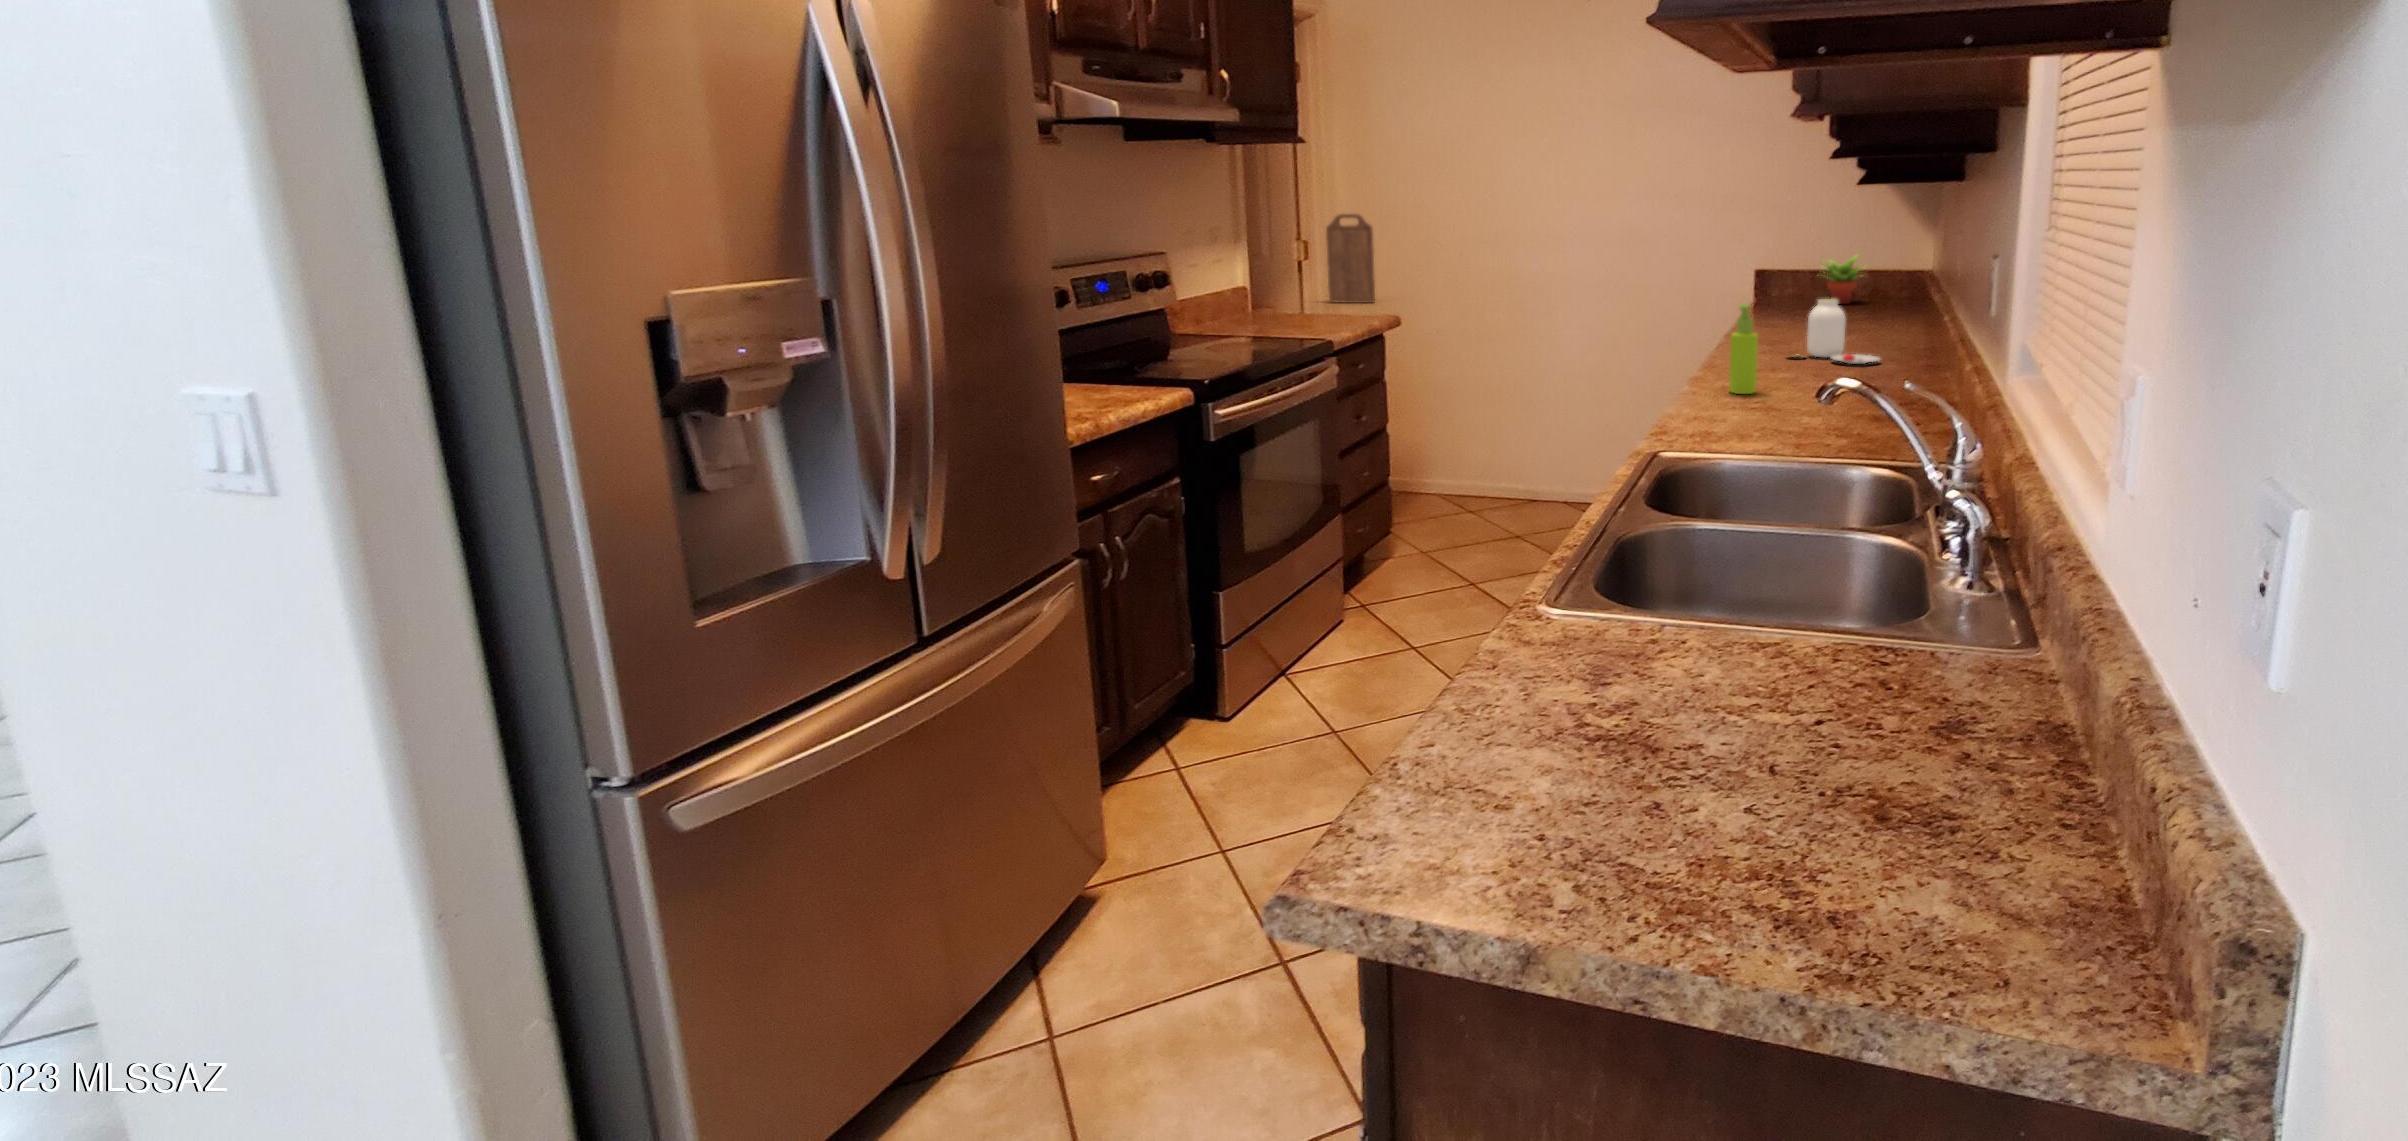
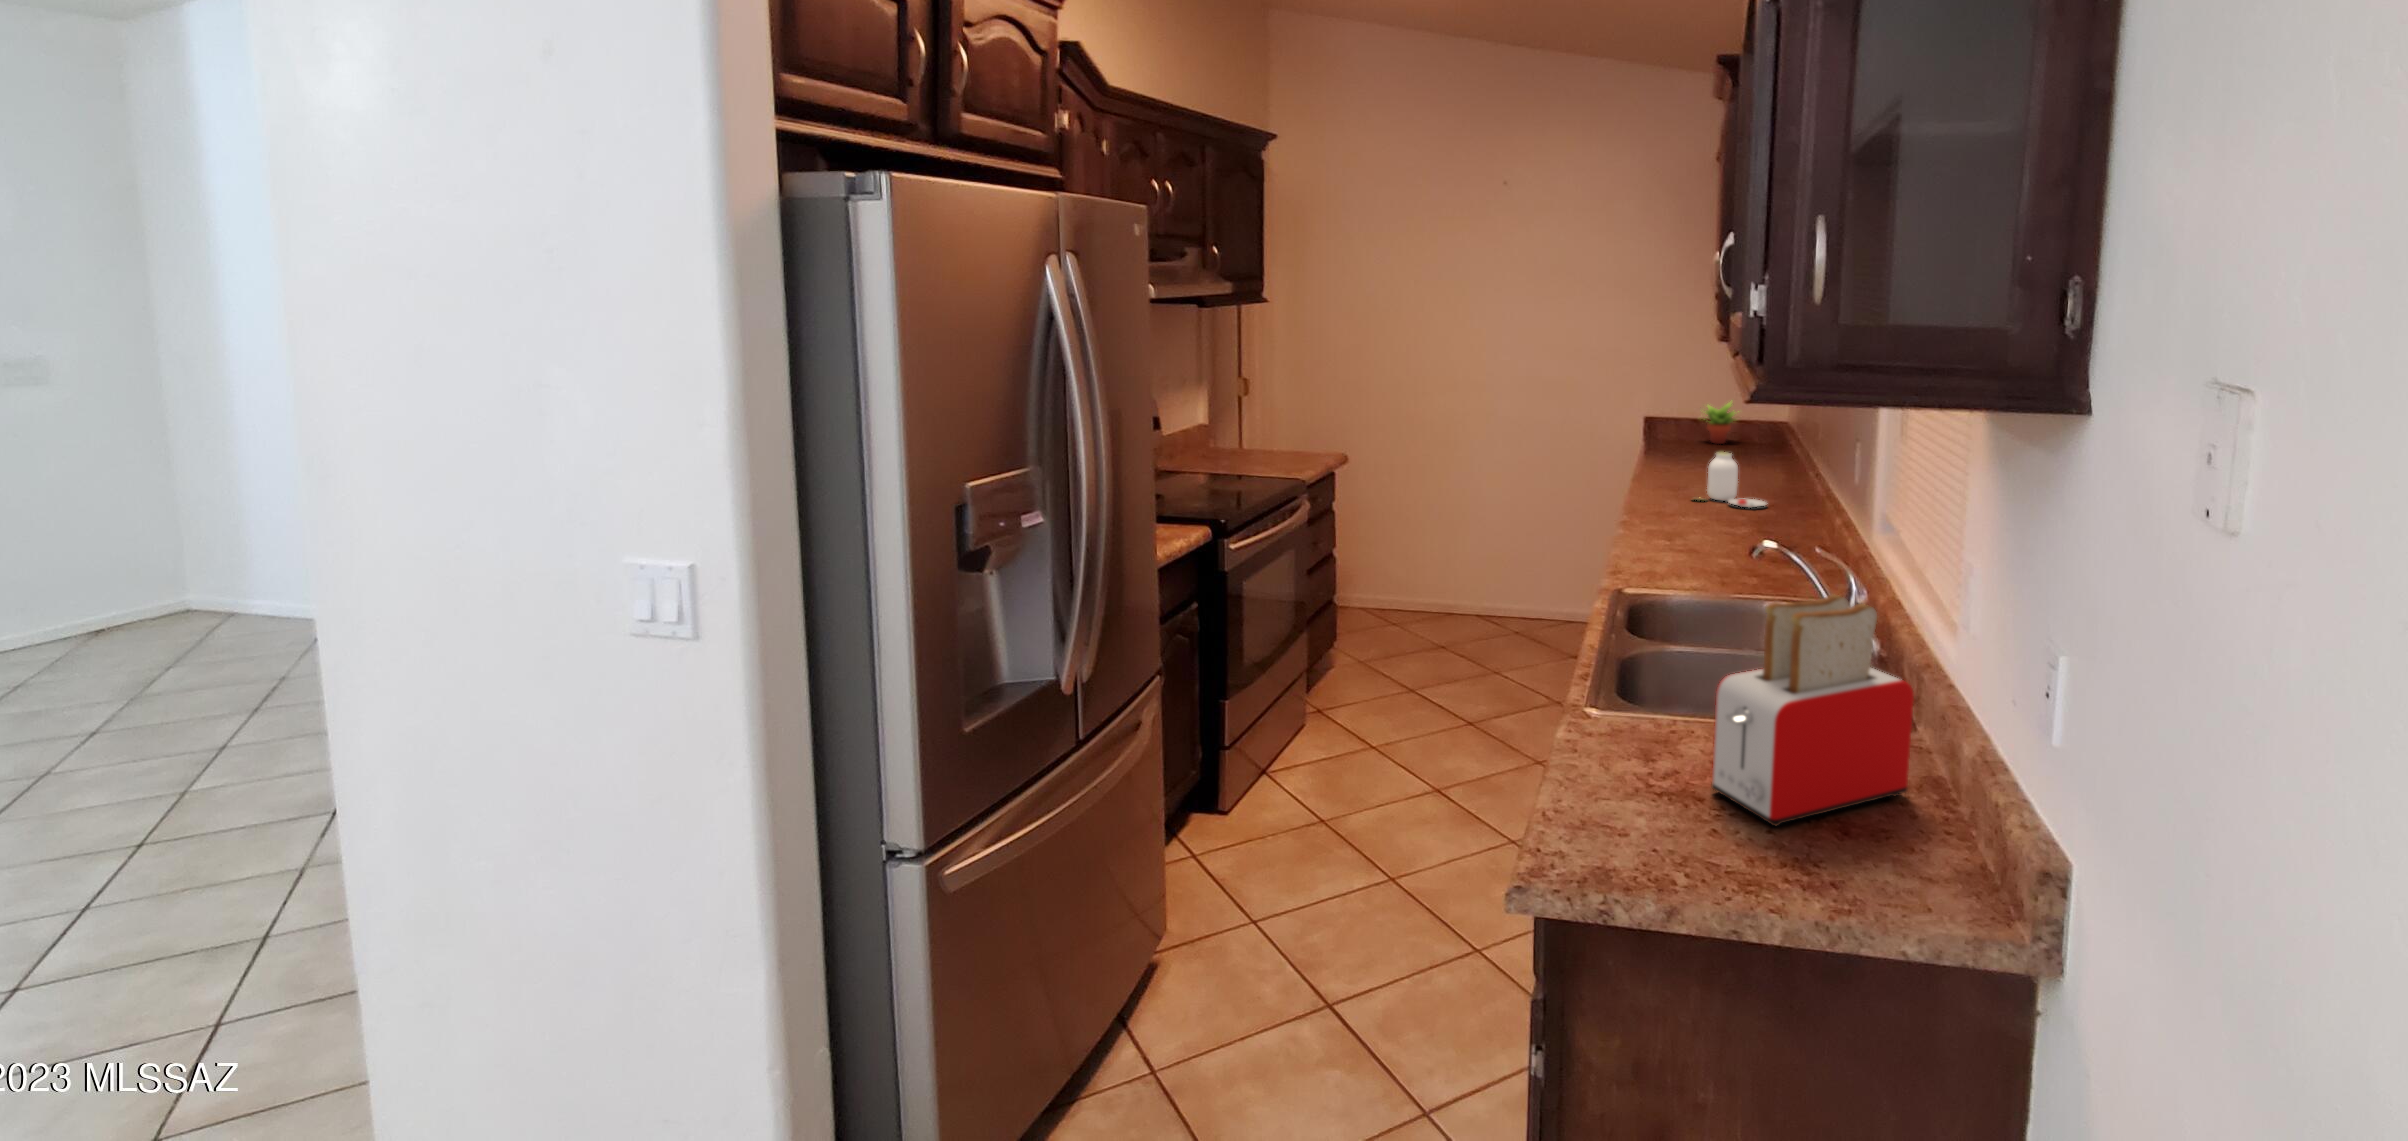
cutting board: present [1326,214,1375,303] -> none [1268,353,1312,434]
soap dispenser: present [1729,303,1758,394] -> none [1658,463,1681,536]
toaster: none [1674,424,2016,800] -> present [1712,595,1914,826]

